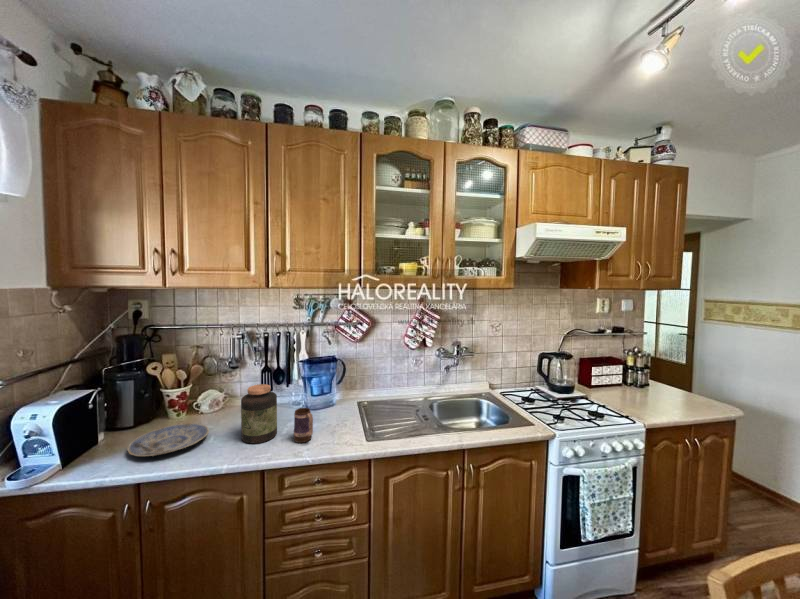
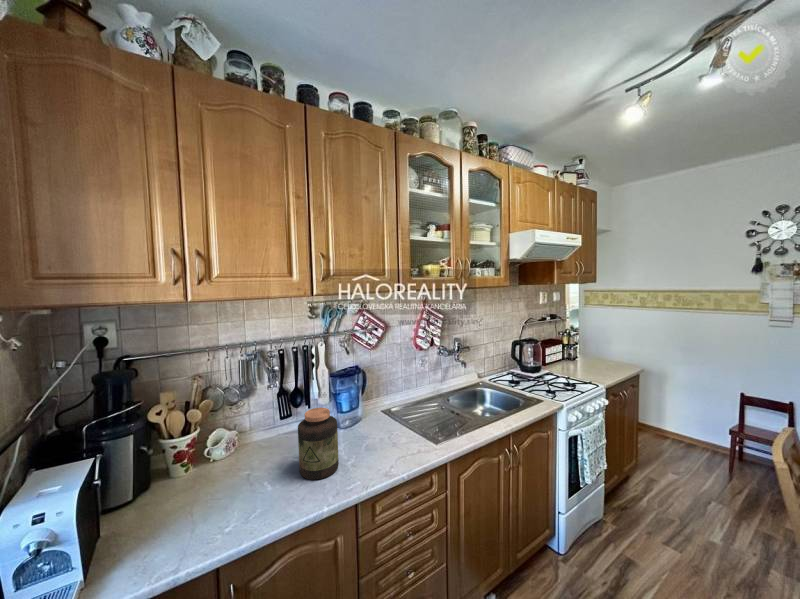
mug: present [294,408,313,443] -> none [361,425,387,464]
plate: present [127,423,209,456] -> none [159,473,262,537]

